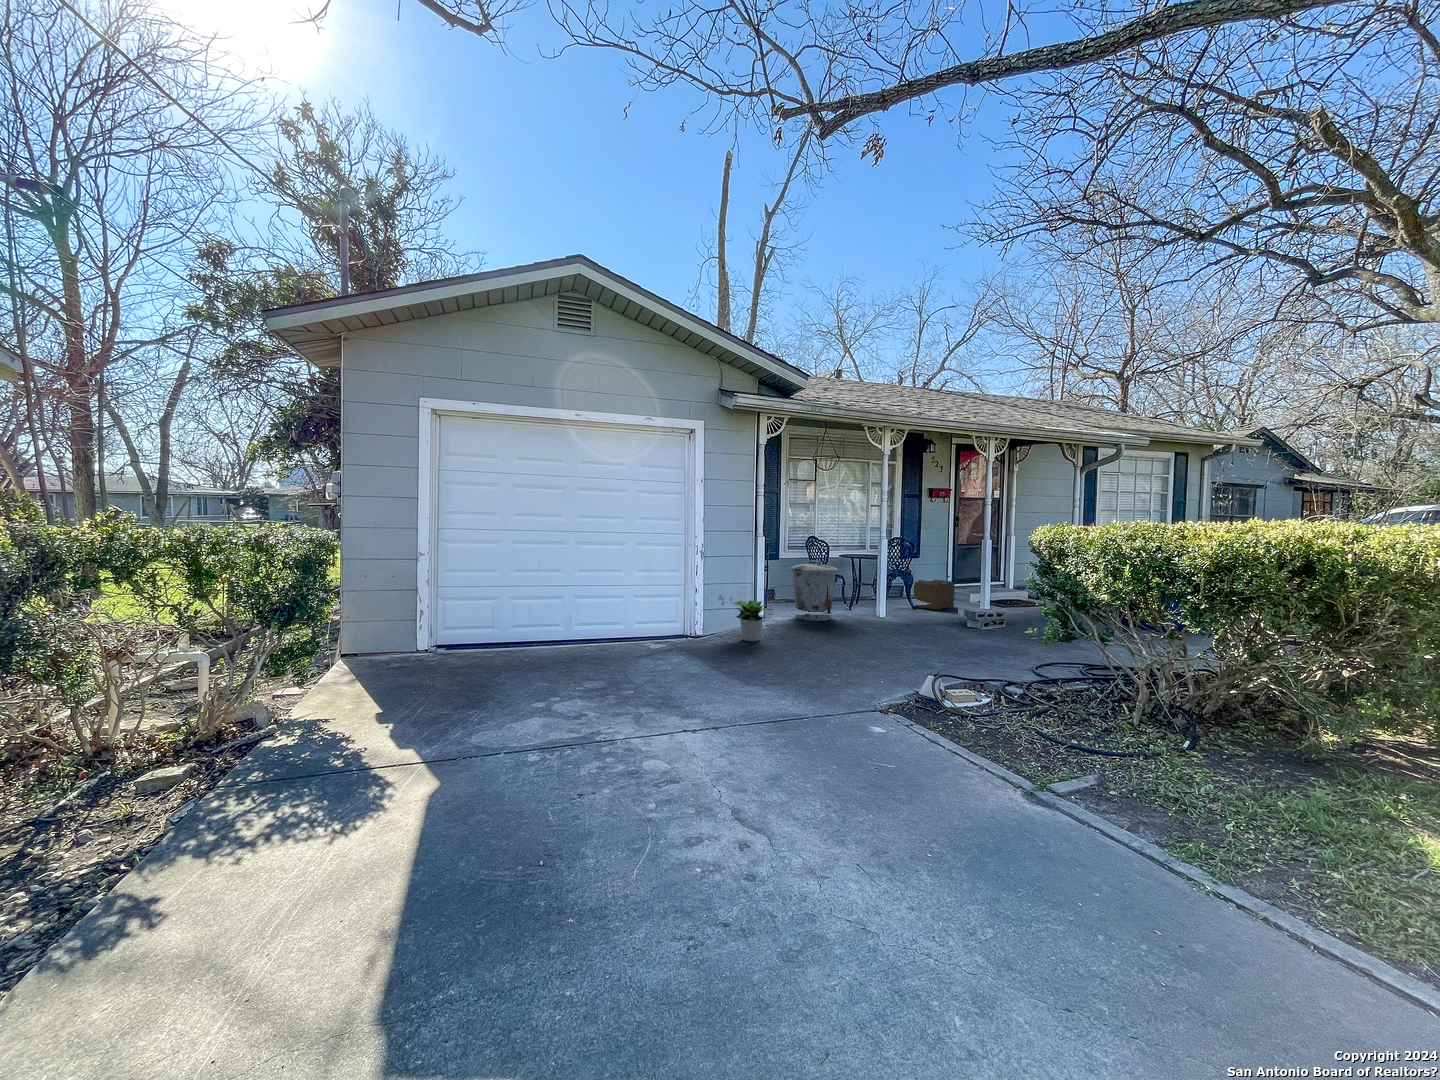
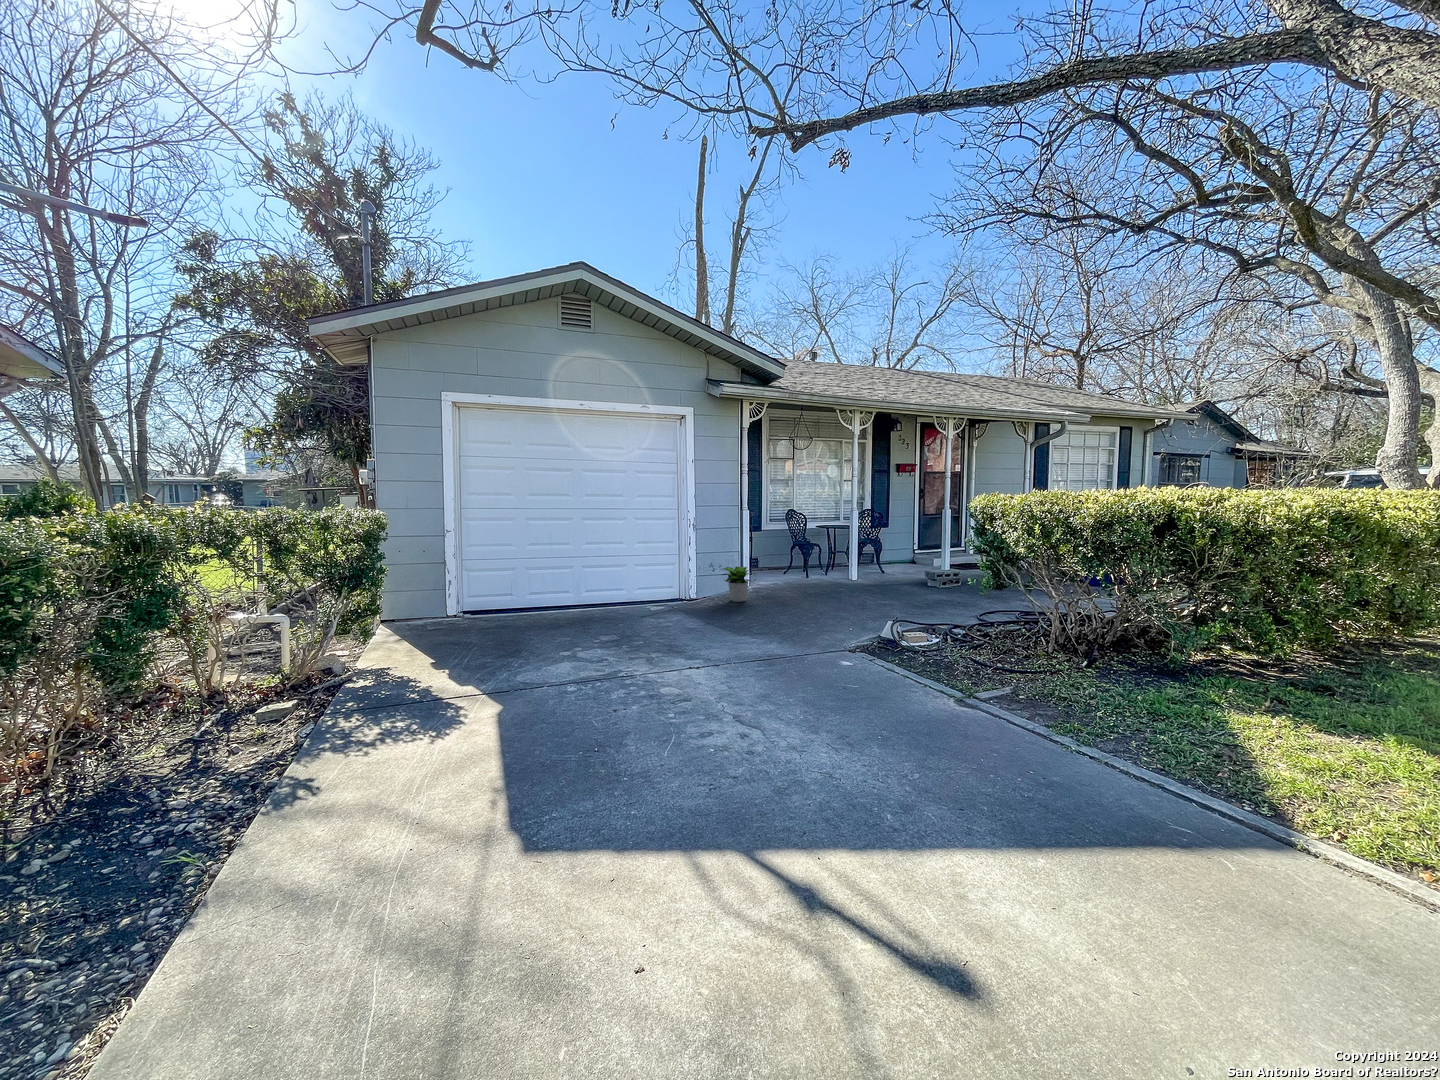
trash can: present [791,561,838,621] -> none [772,531,814,584]
wooden crate: present [914,579,955,611] -> none [880,545,920,573]

